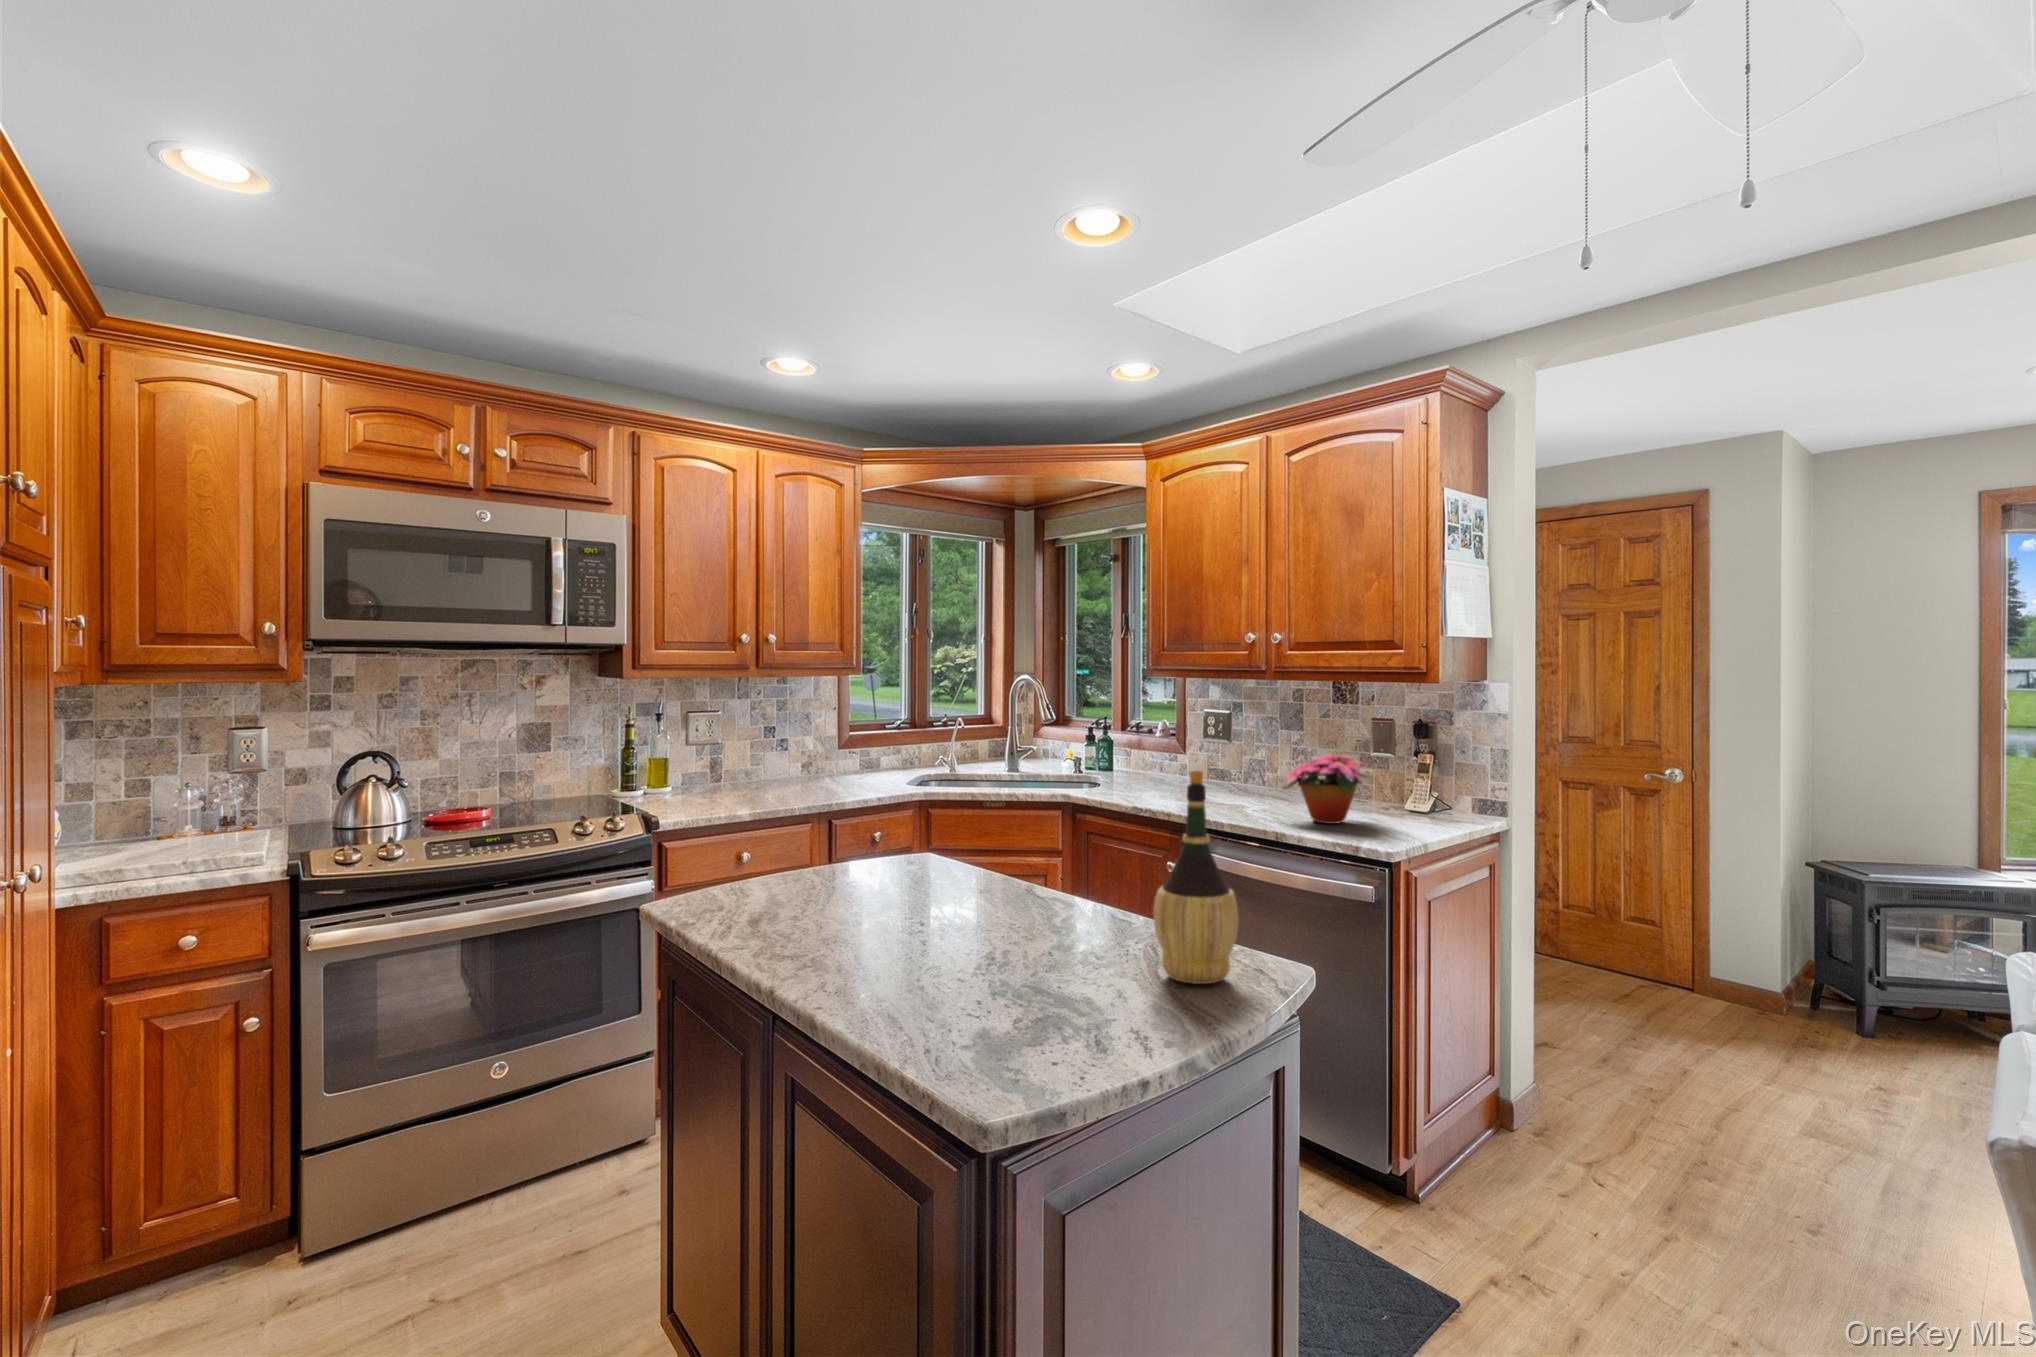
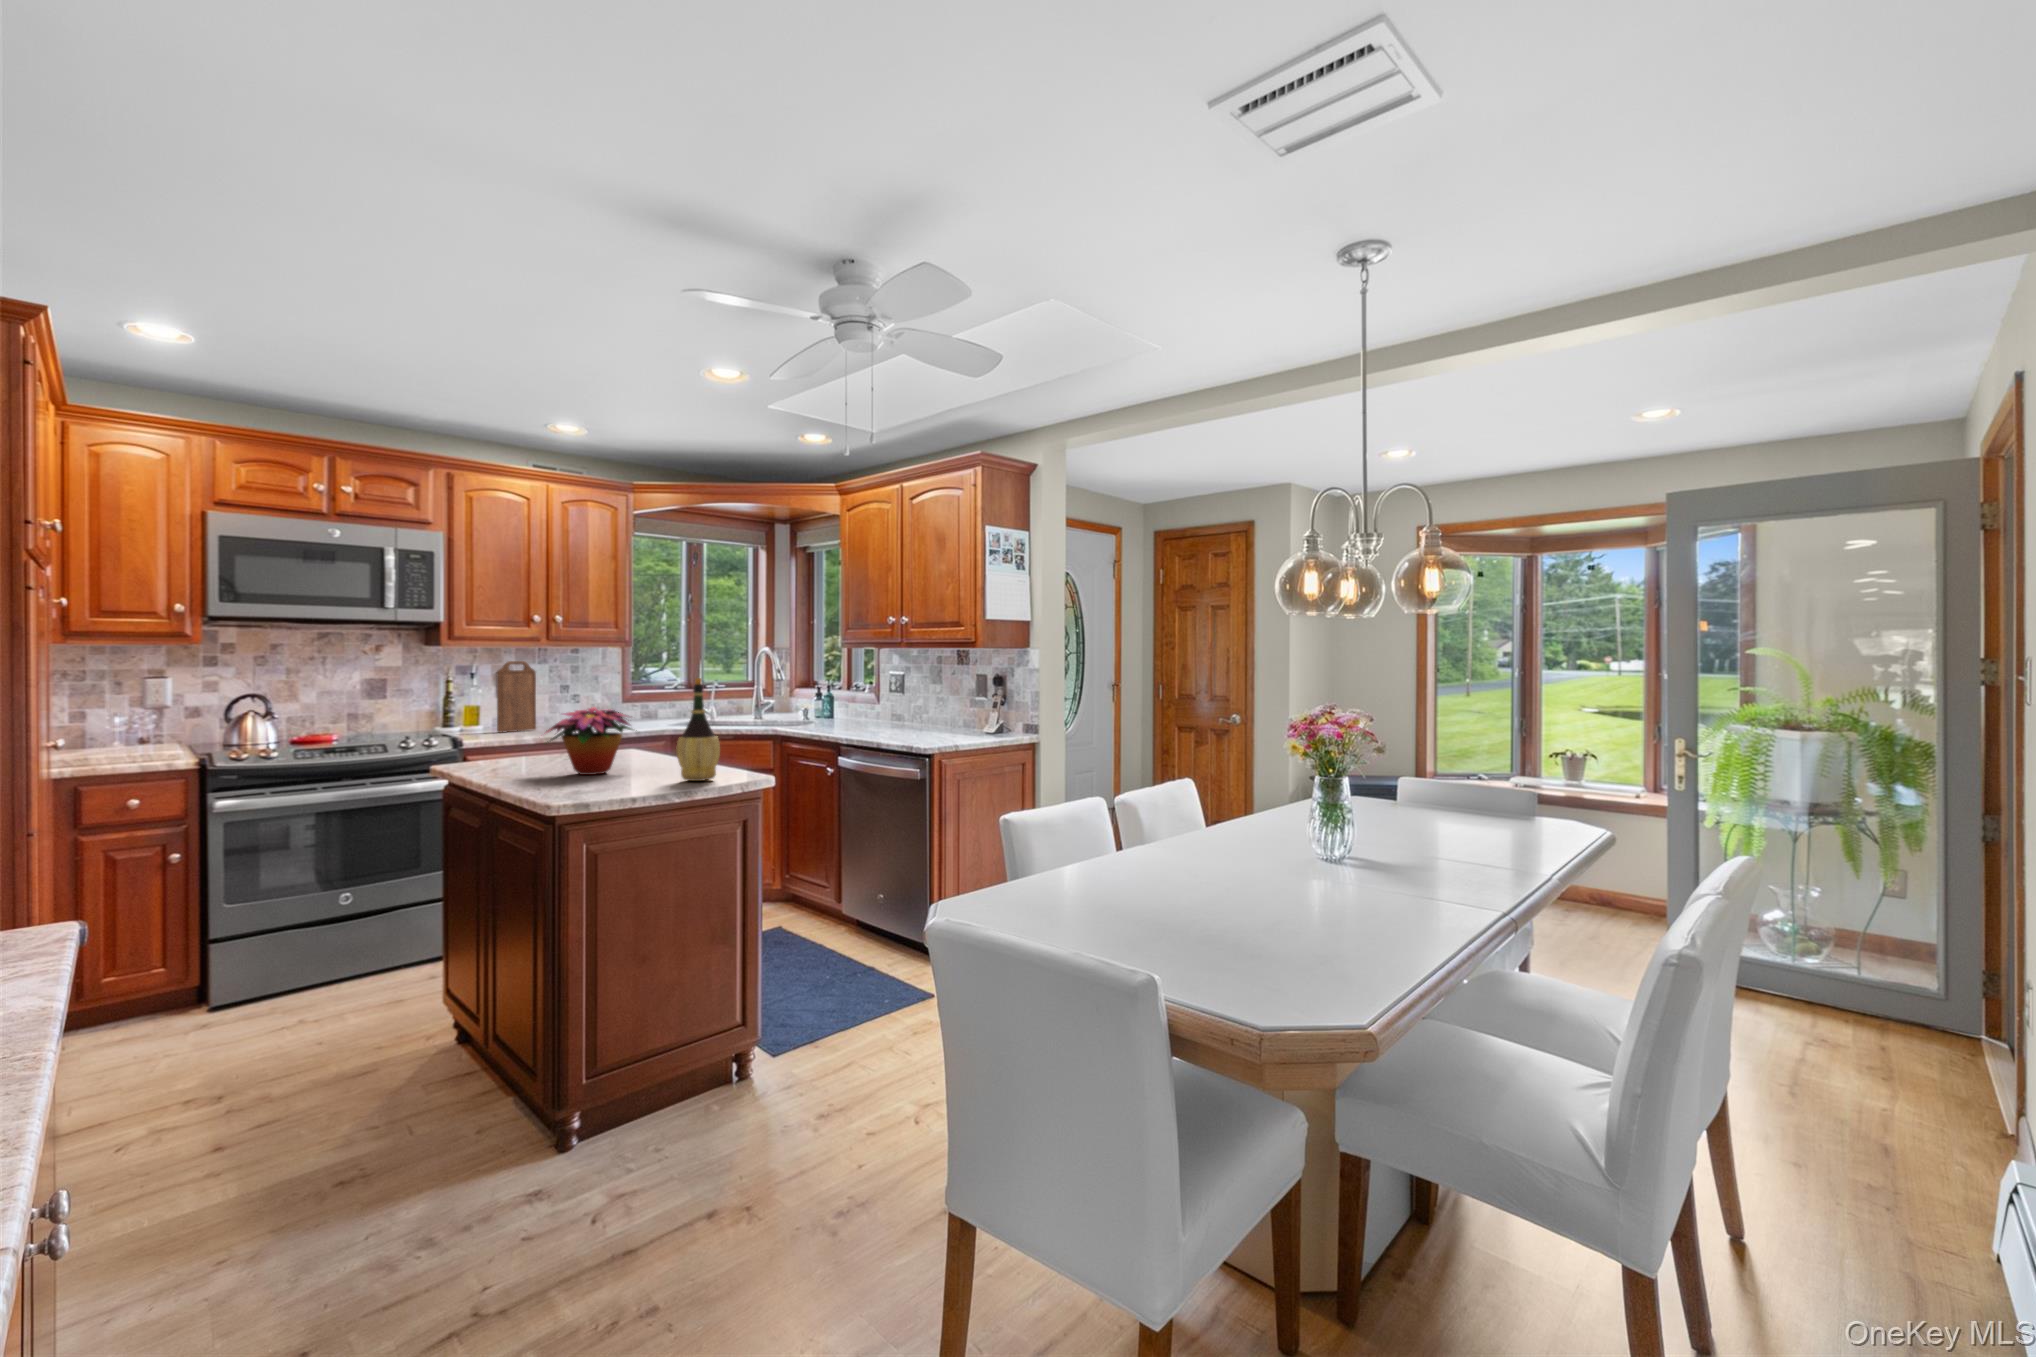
cutting board: none [689,696,737,797] -> present [497,661,536,733]
flower arrangement: present [1281,754,1367,824] -> present [544,707,637,775]

